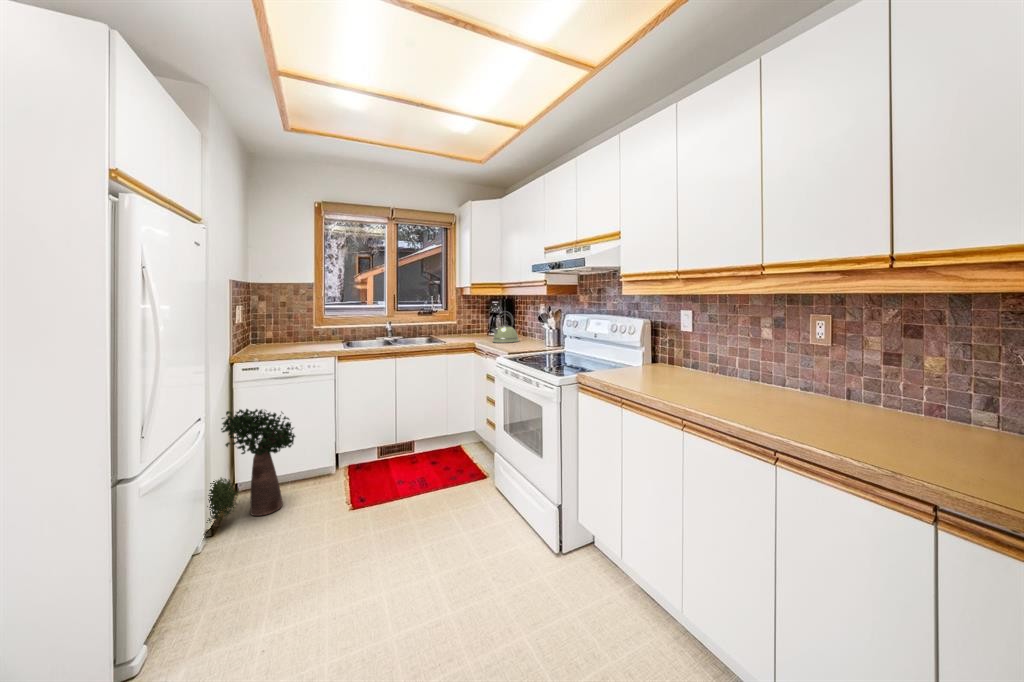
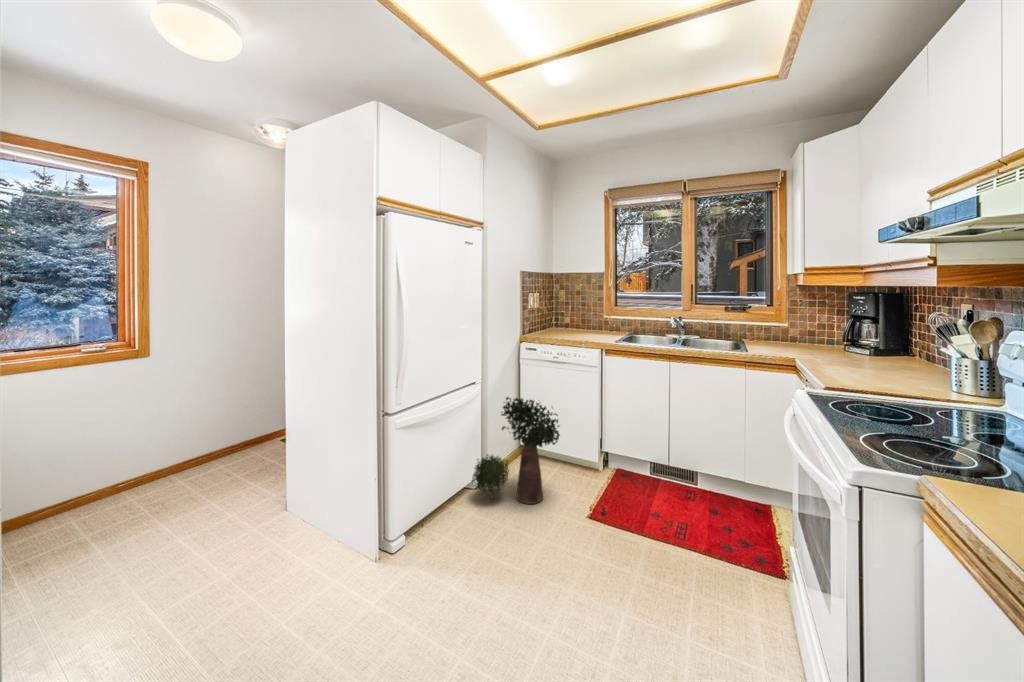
kettle: present [491,315,519,343] -> none [838,316,900,371]

